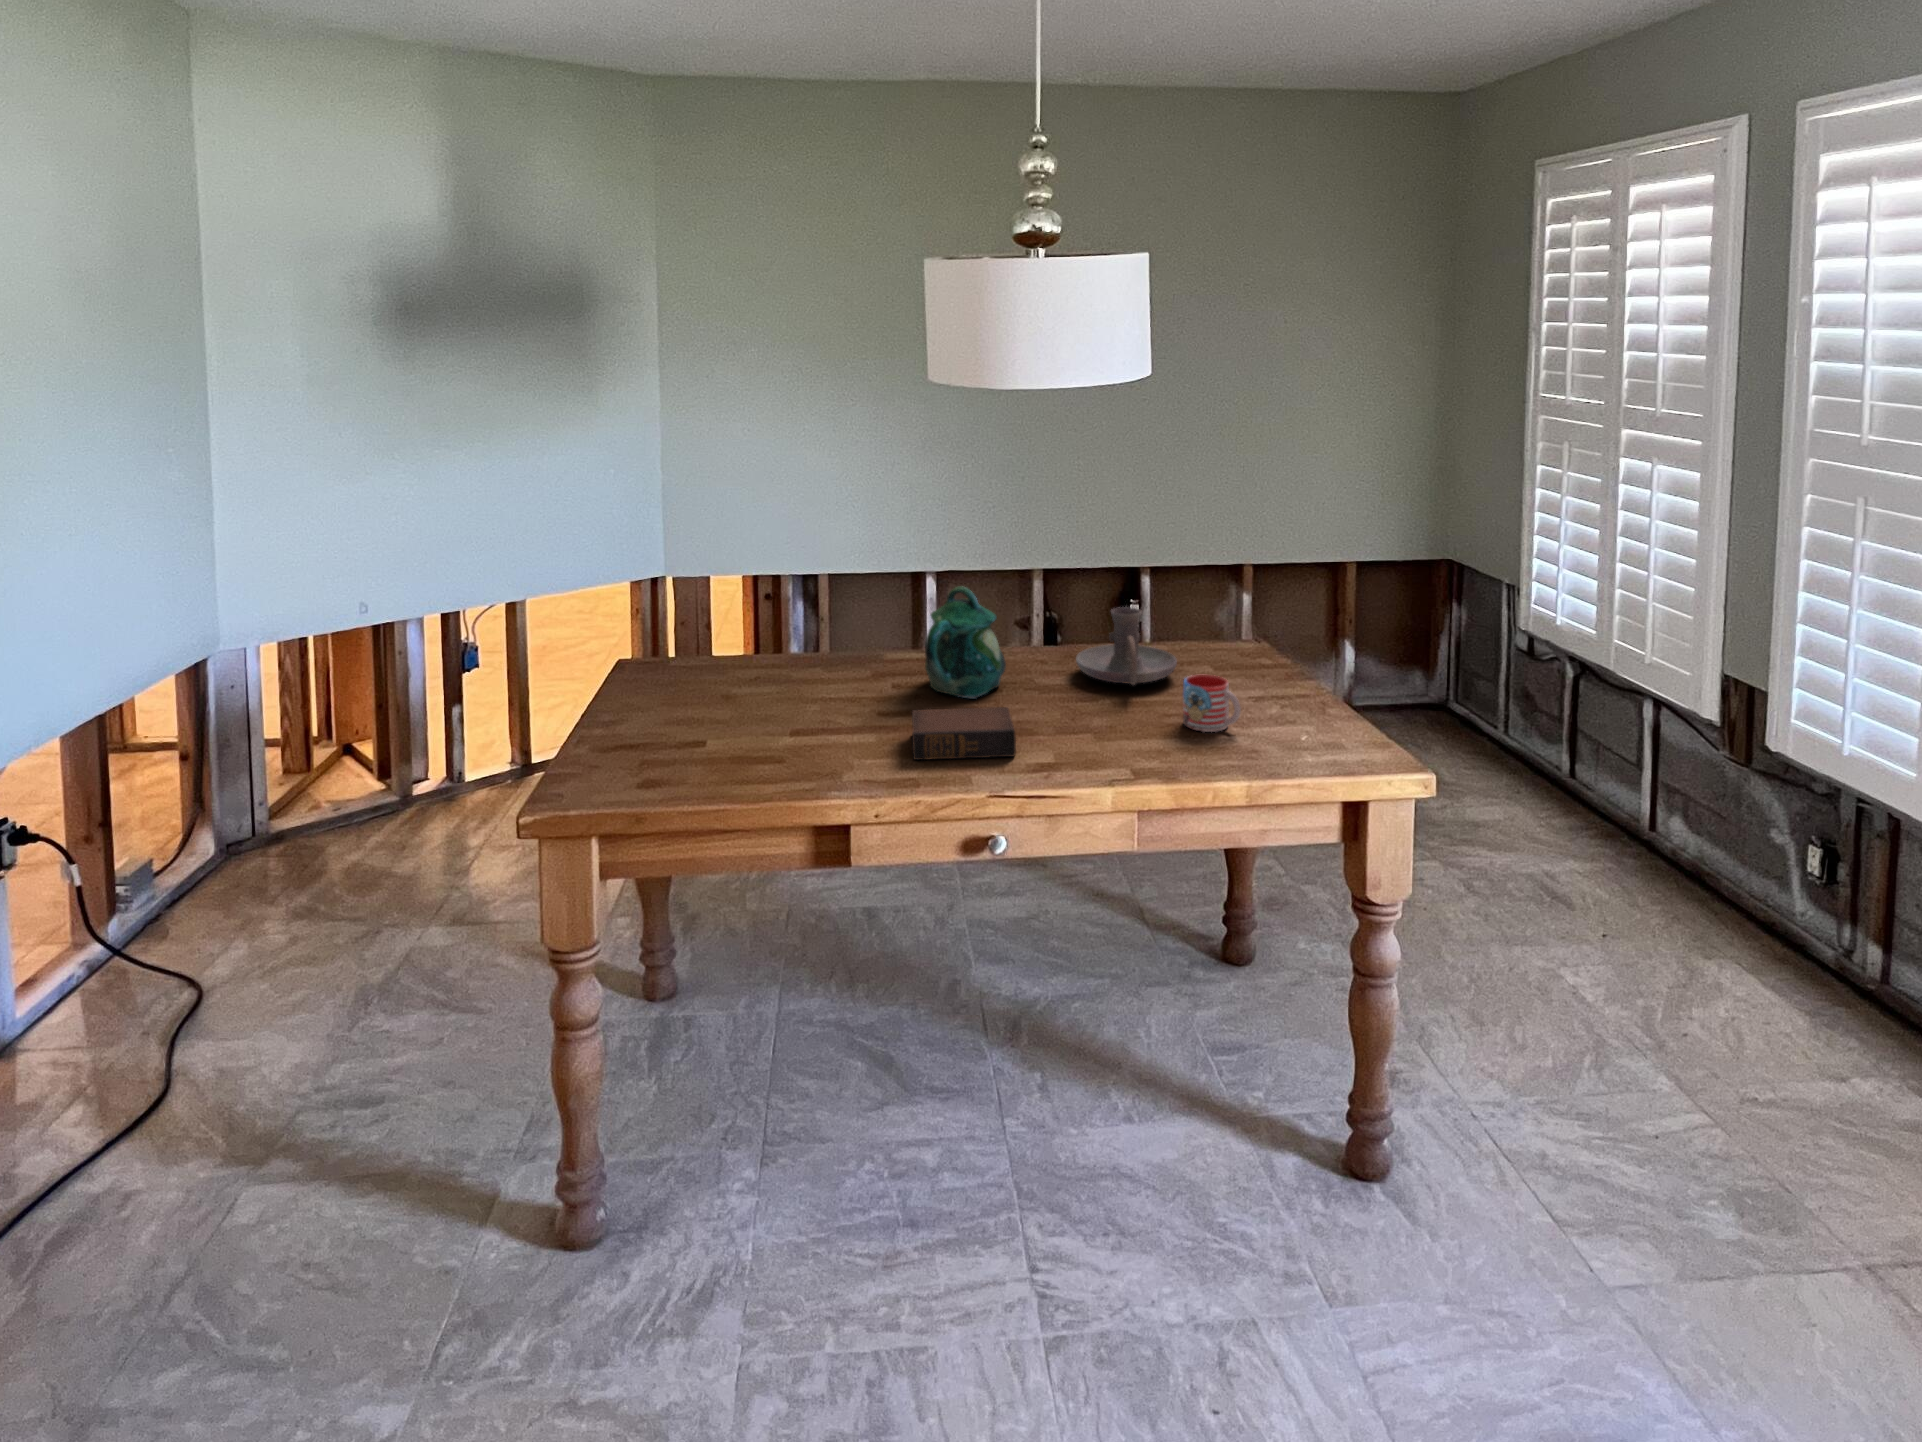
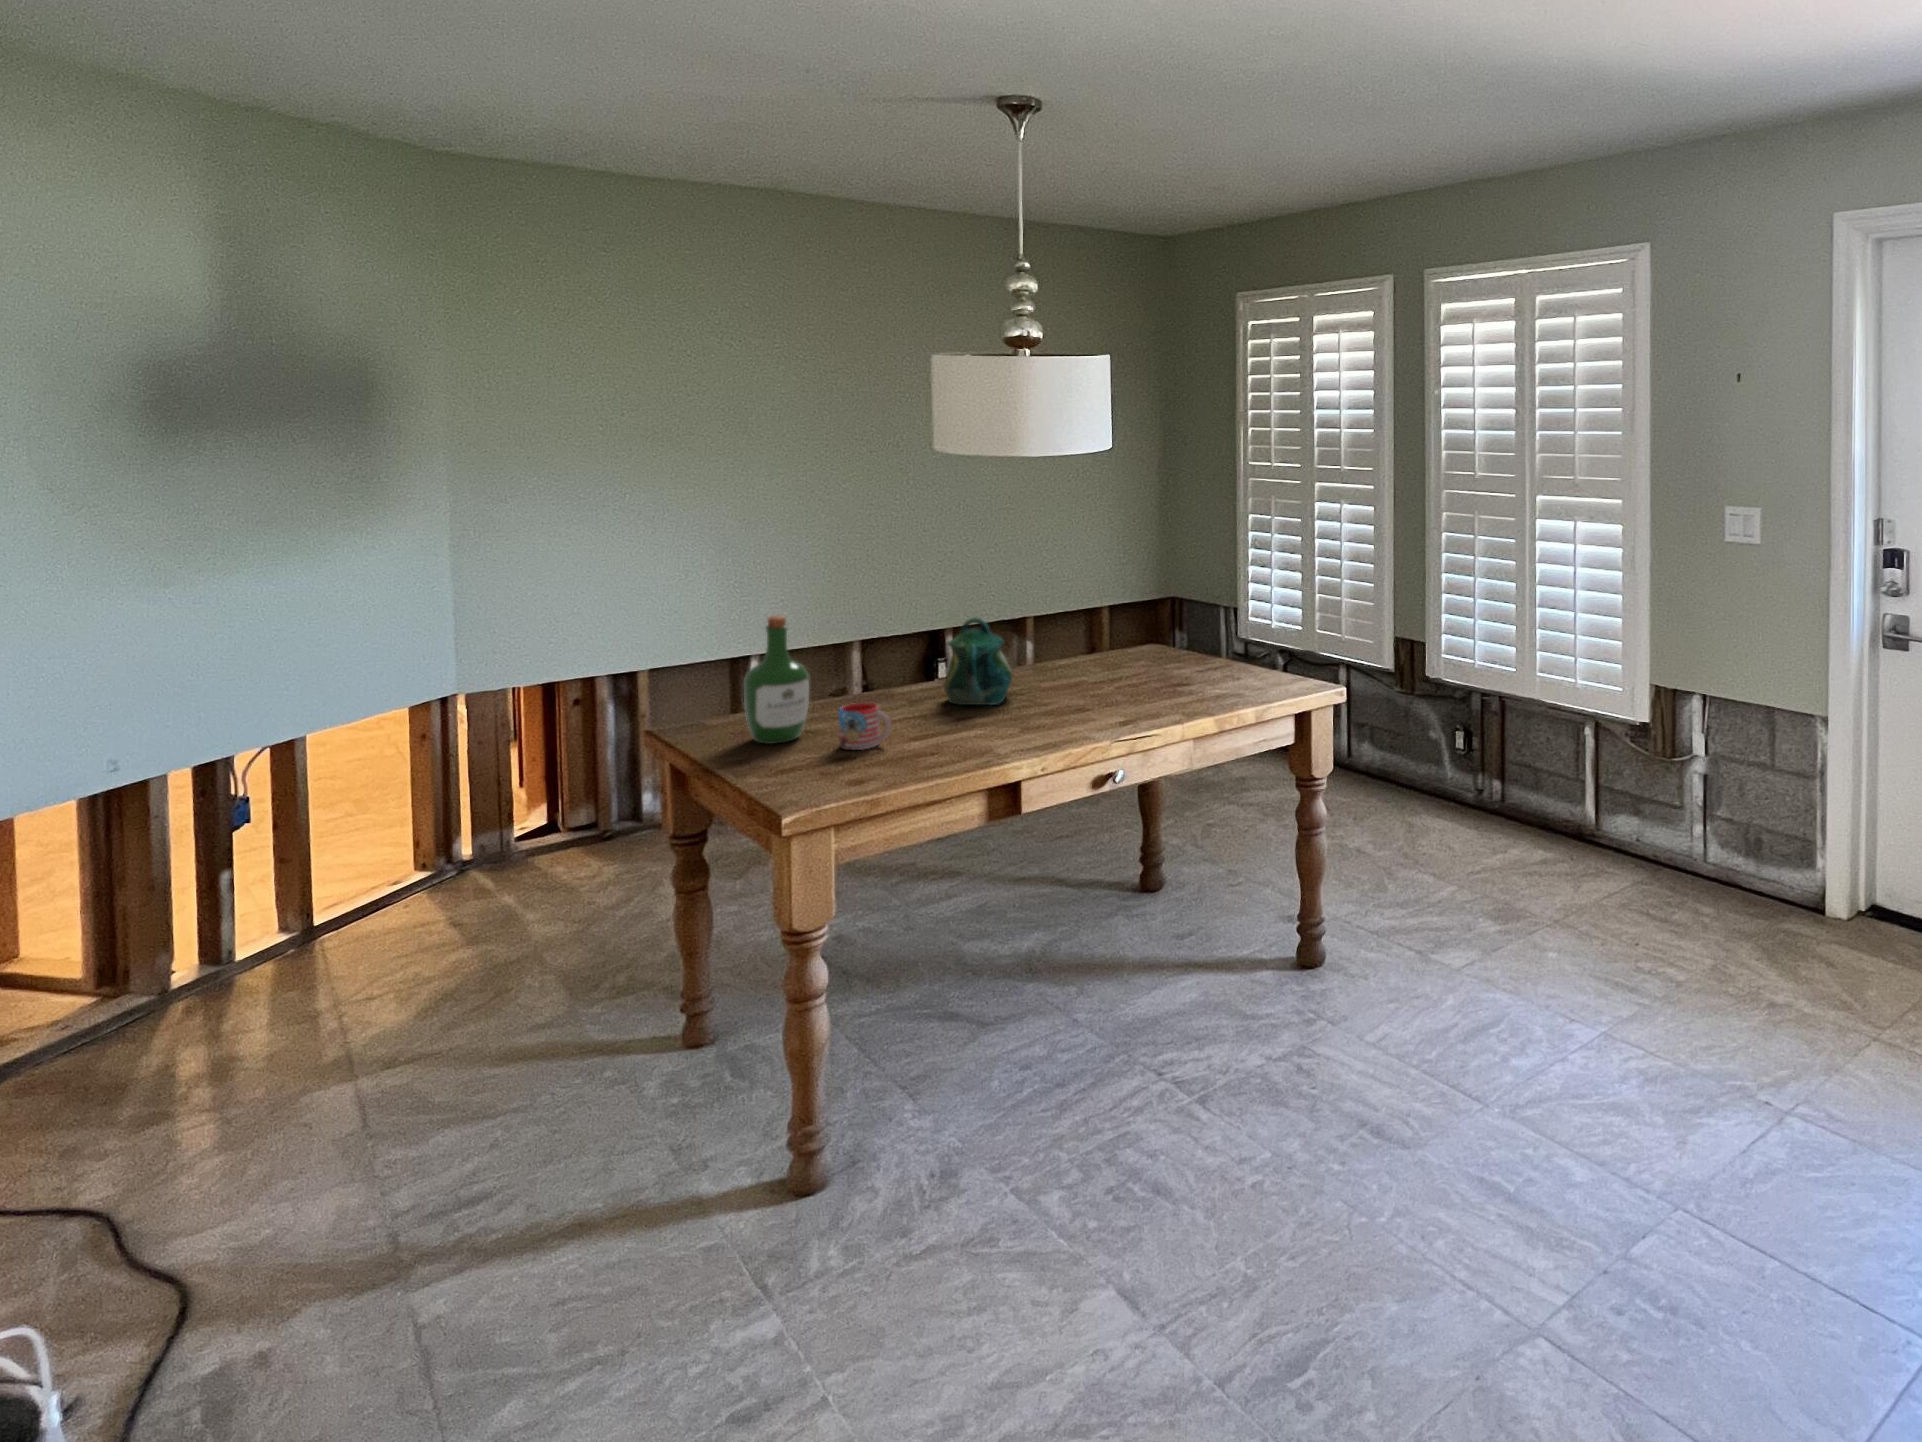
wine bottle: none [682,562,751,704] -> present [744,615,809,744]
candle holder: present [1076,607,1177,685] -> none [1048,623,1126,679]
mug: present [1183,674,1241,732] -> present [839,703,891,750]
book: present [912,707,1016,760] -> none [987,696,1084,740]

